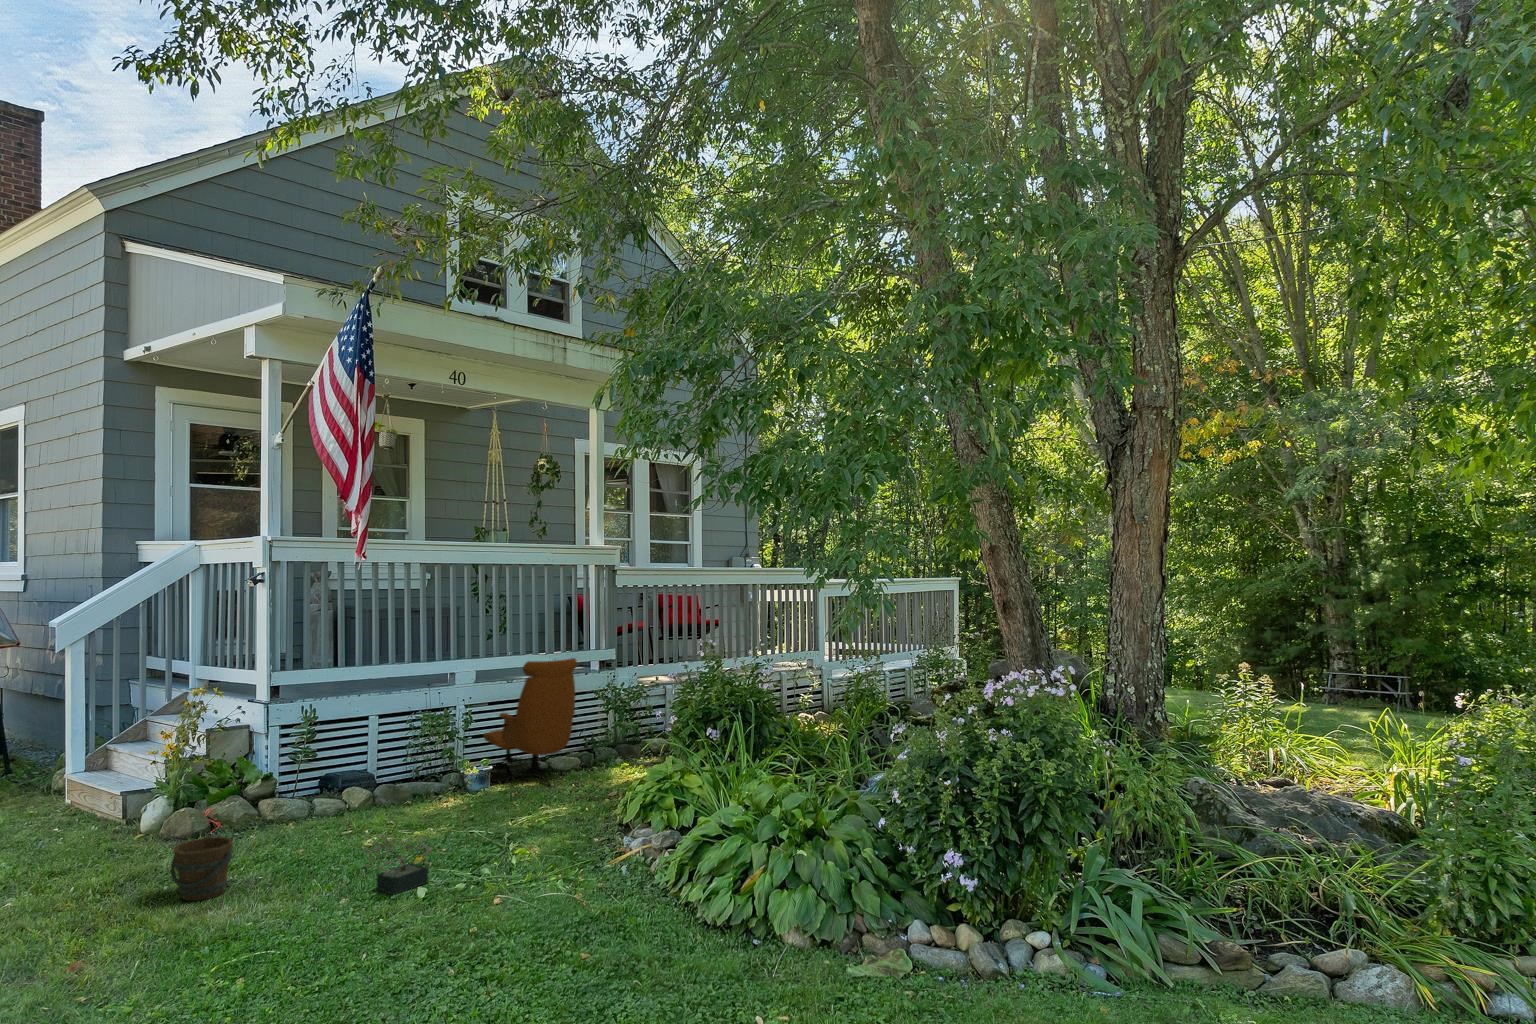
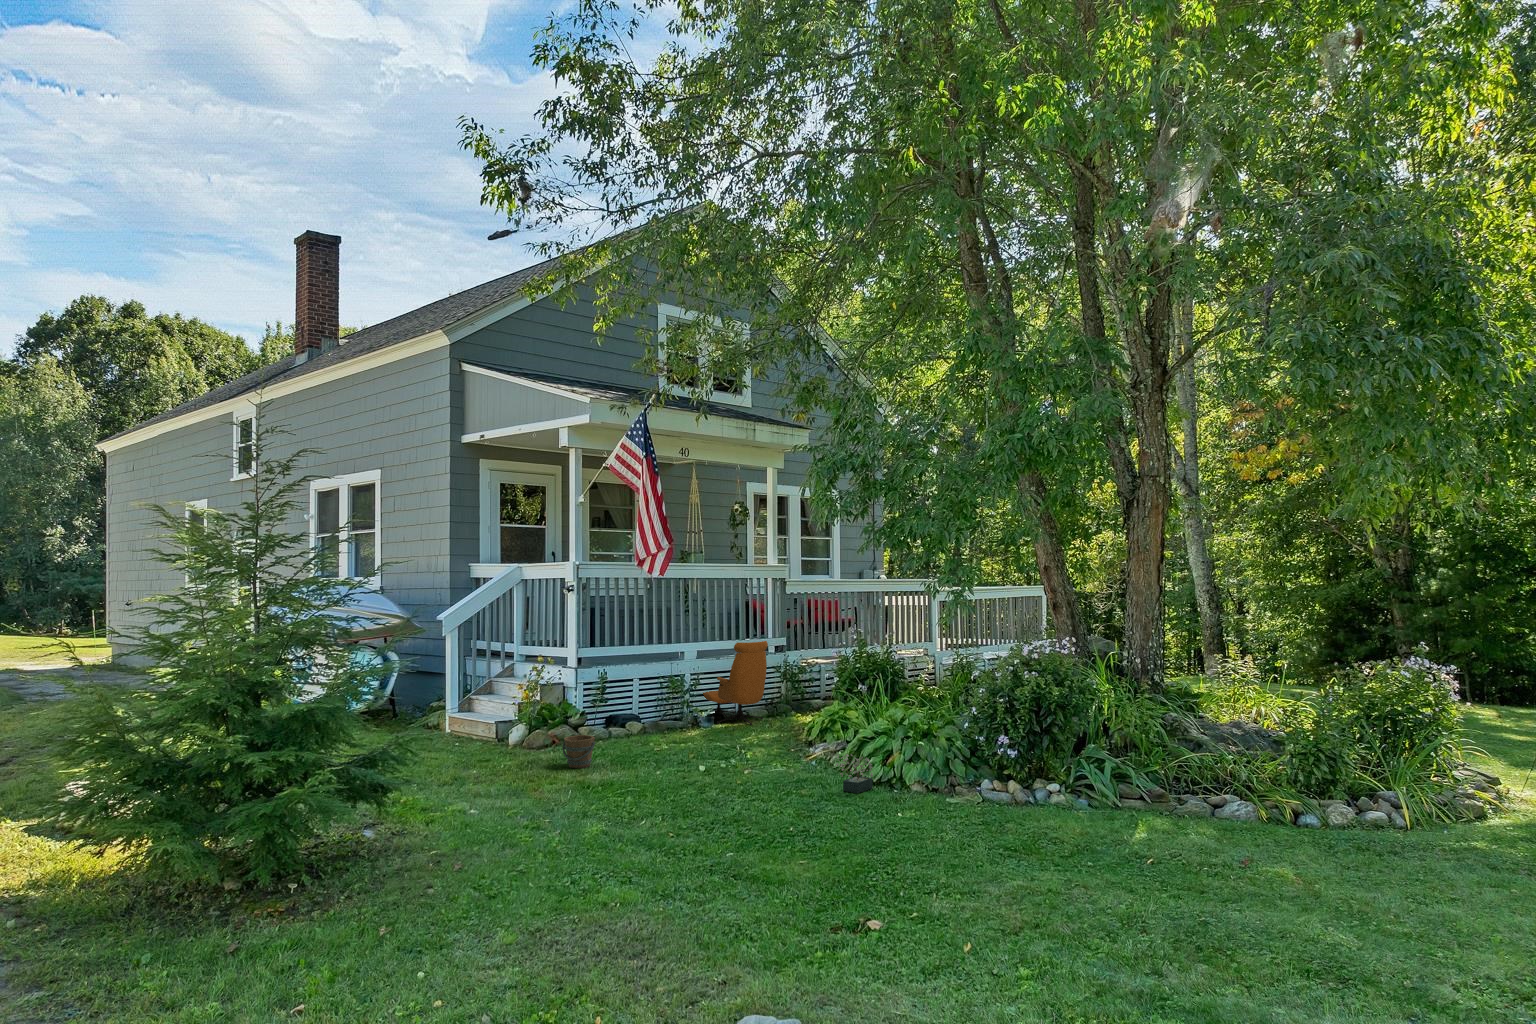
decorative plant: present [365,834,432,895] -> present [836,754,873,793]

